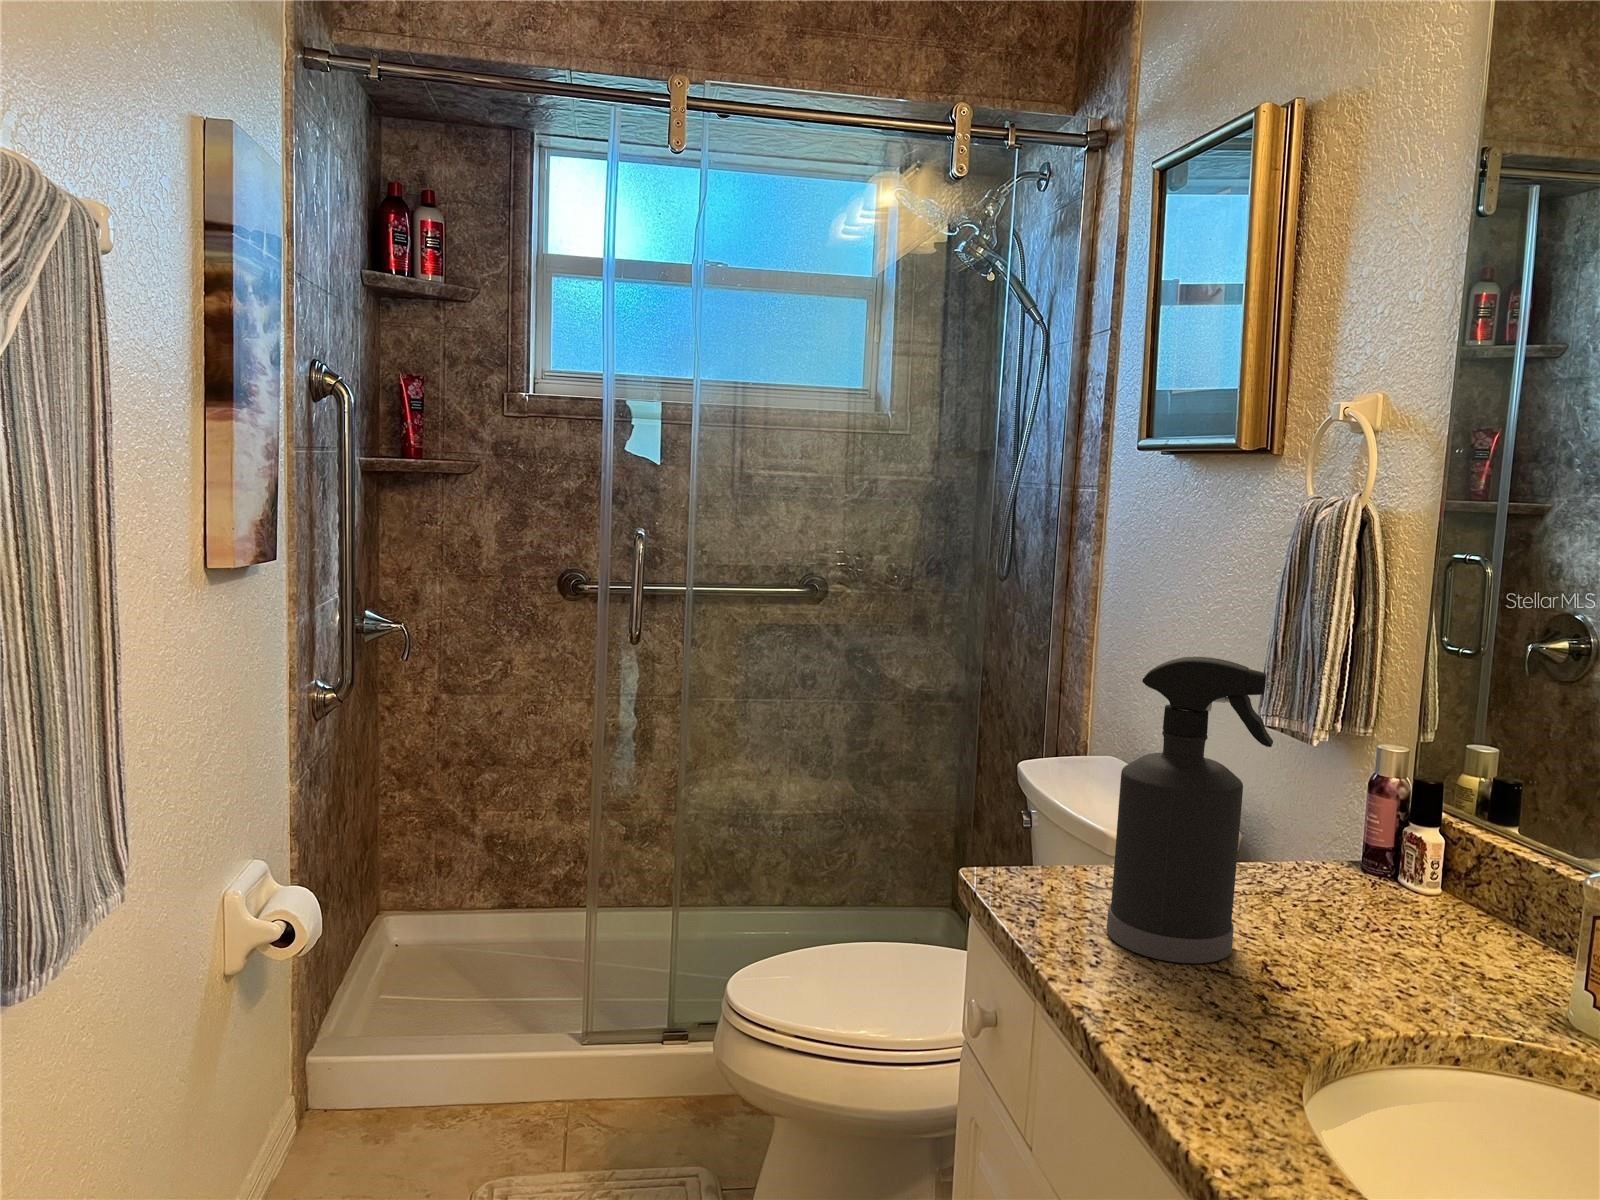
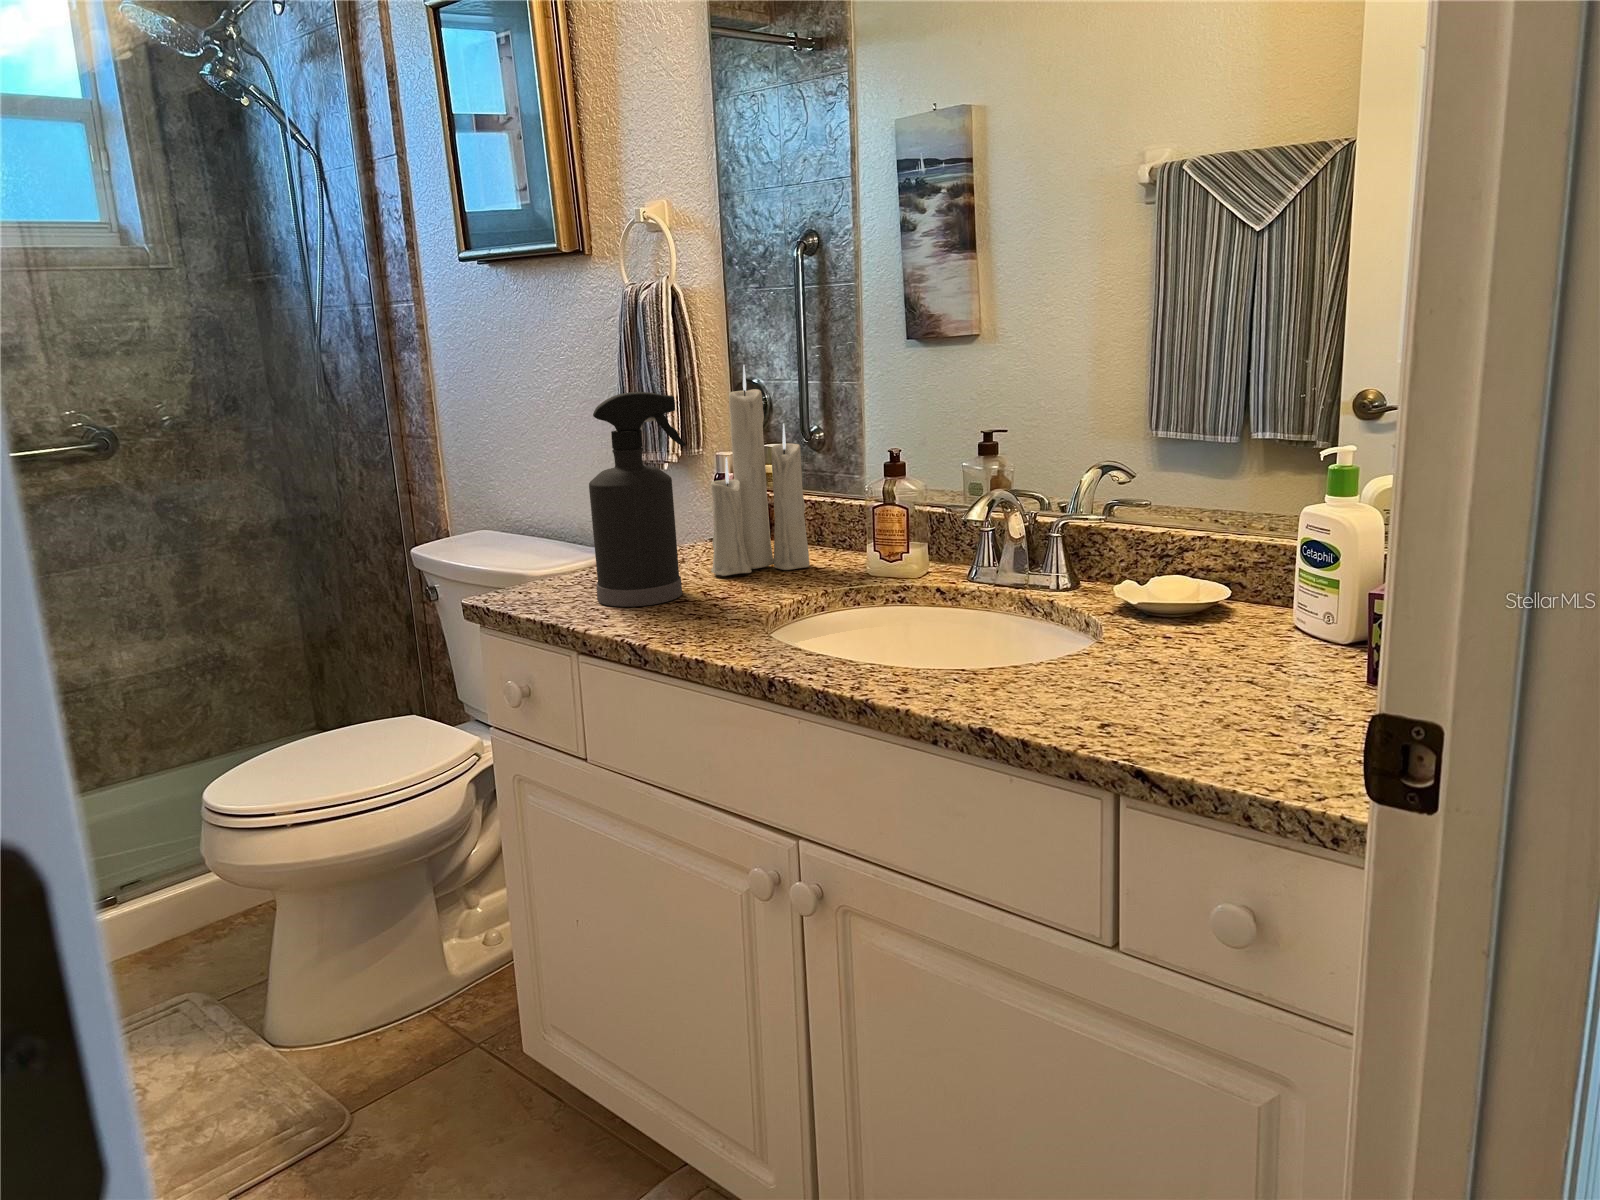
candle: none [1302,622,1488,969] -> present [711,365,810,576]

